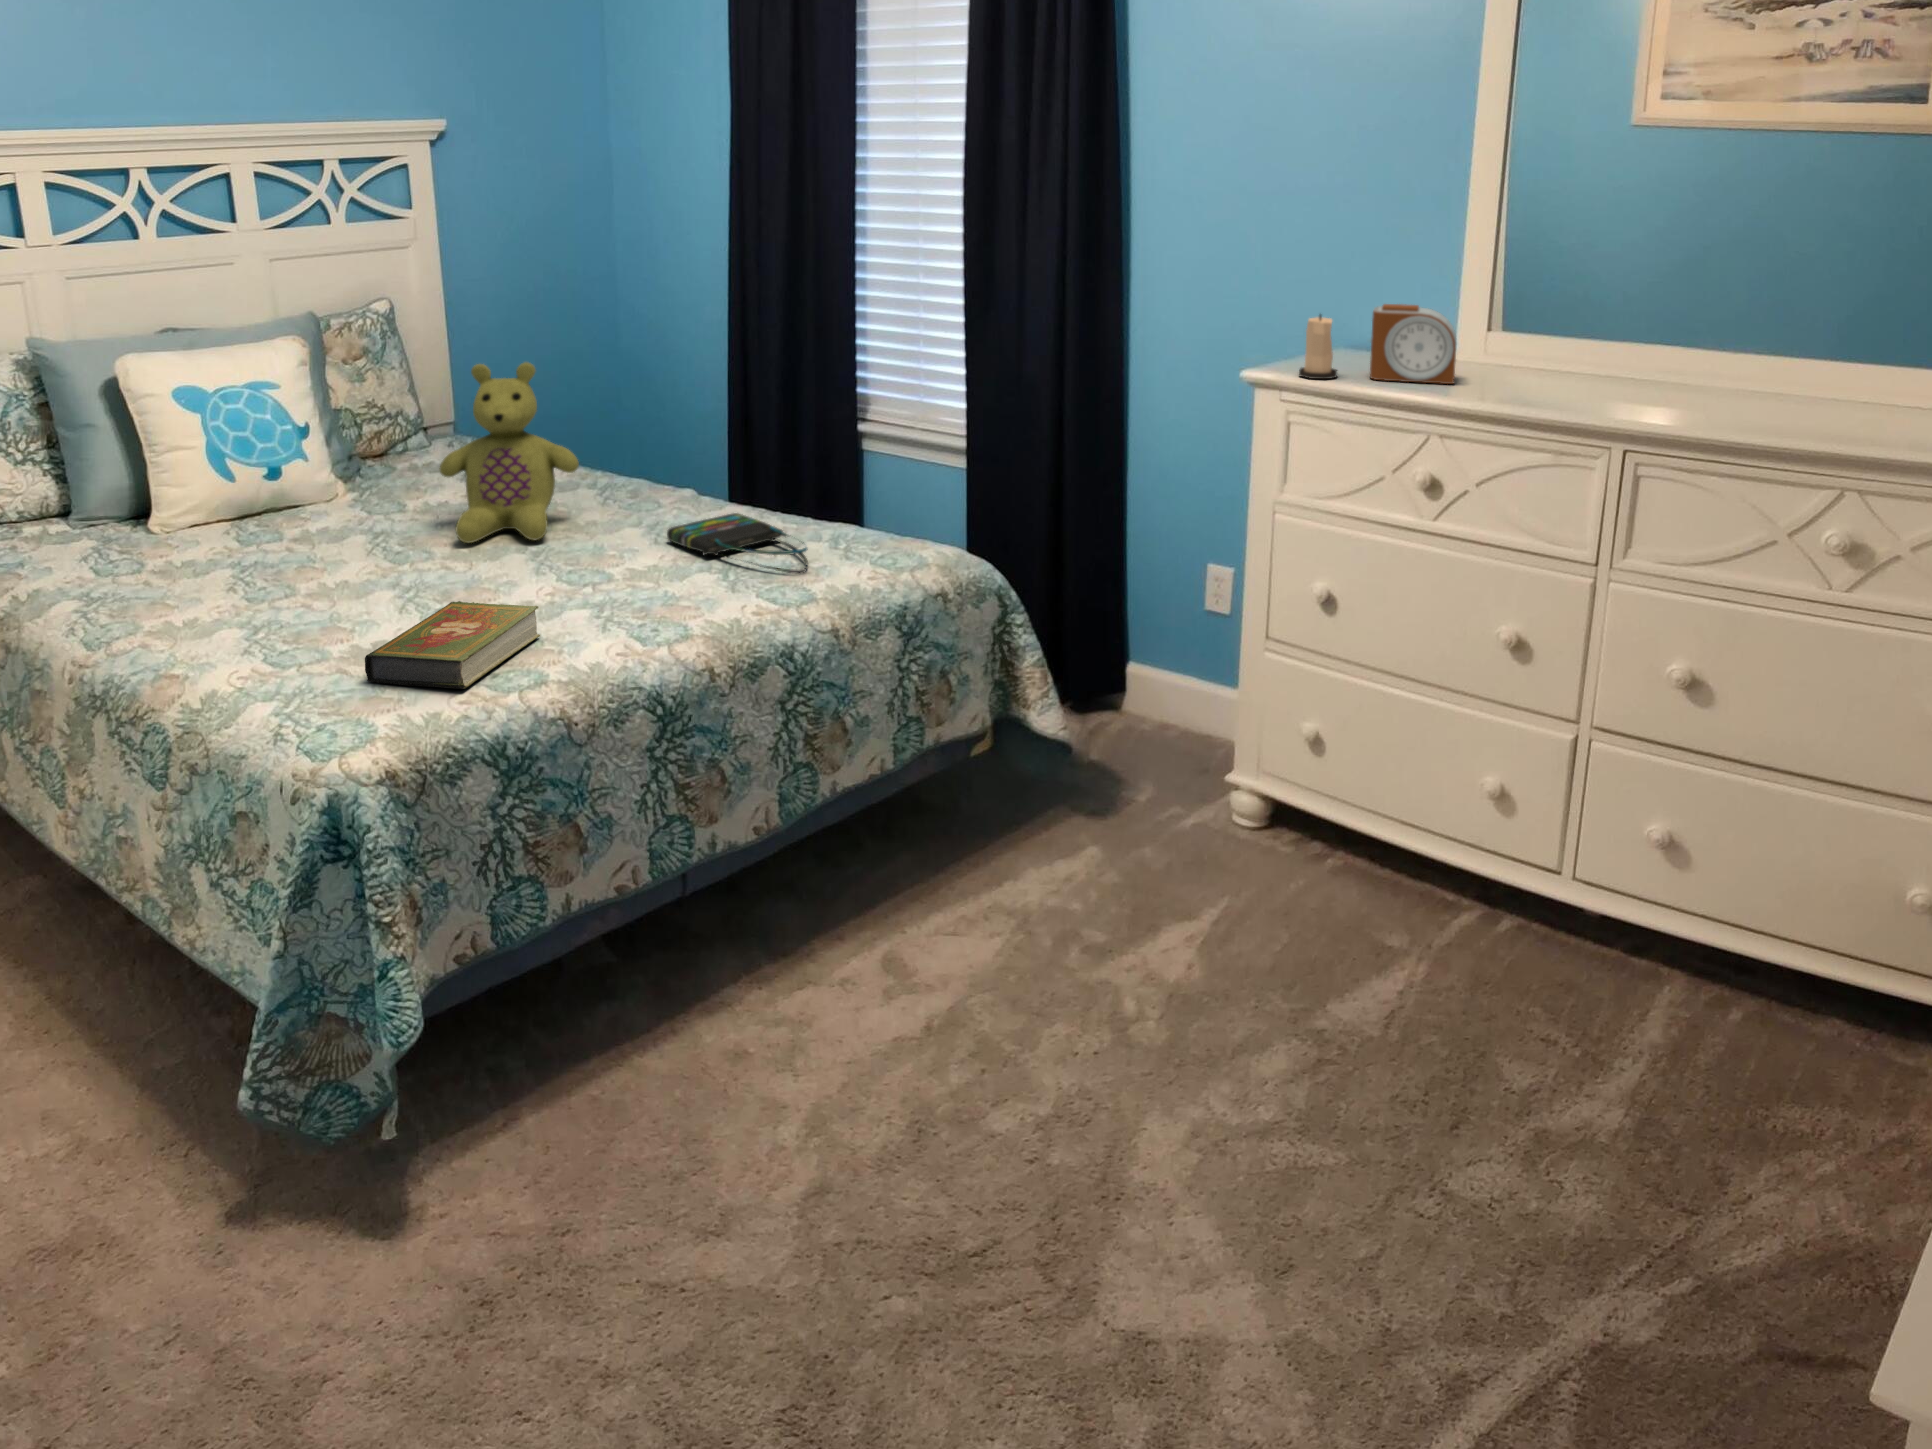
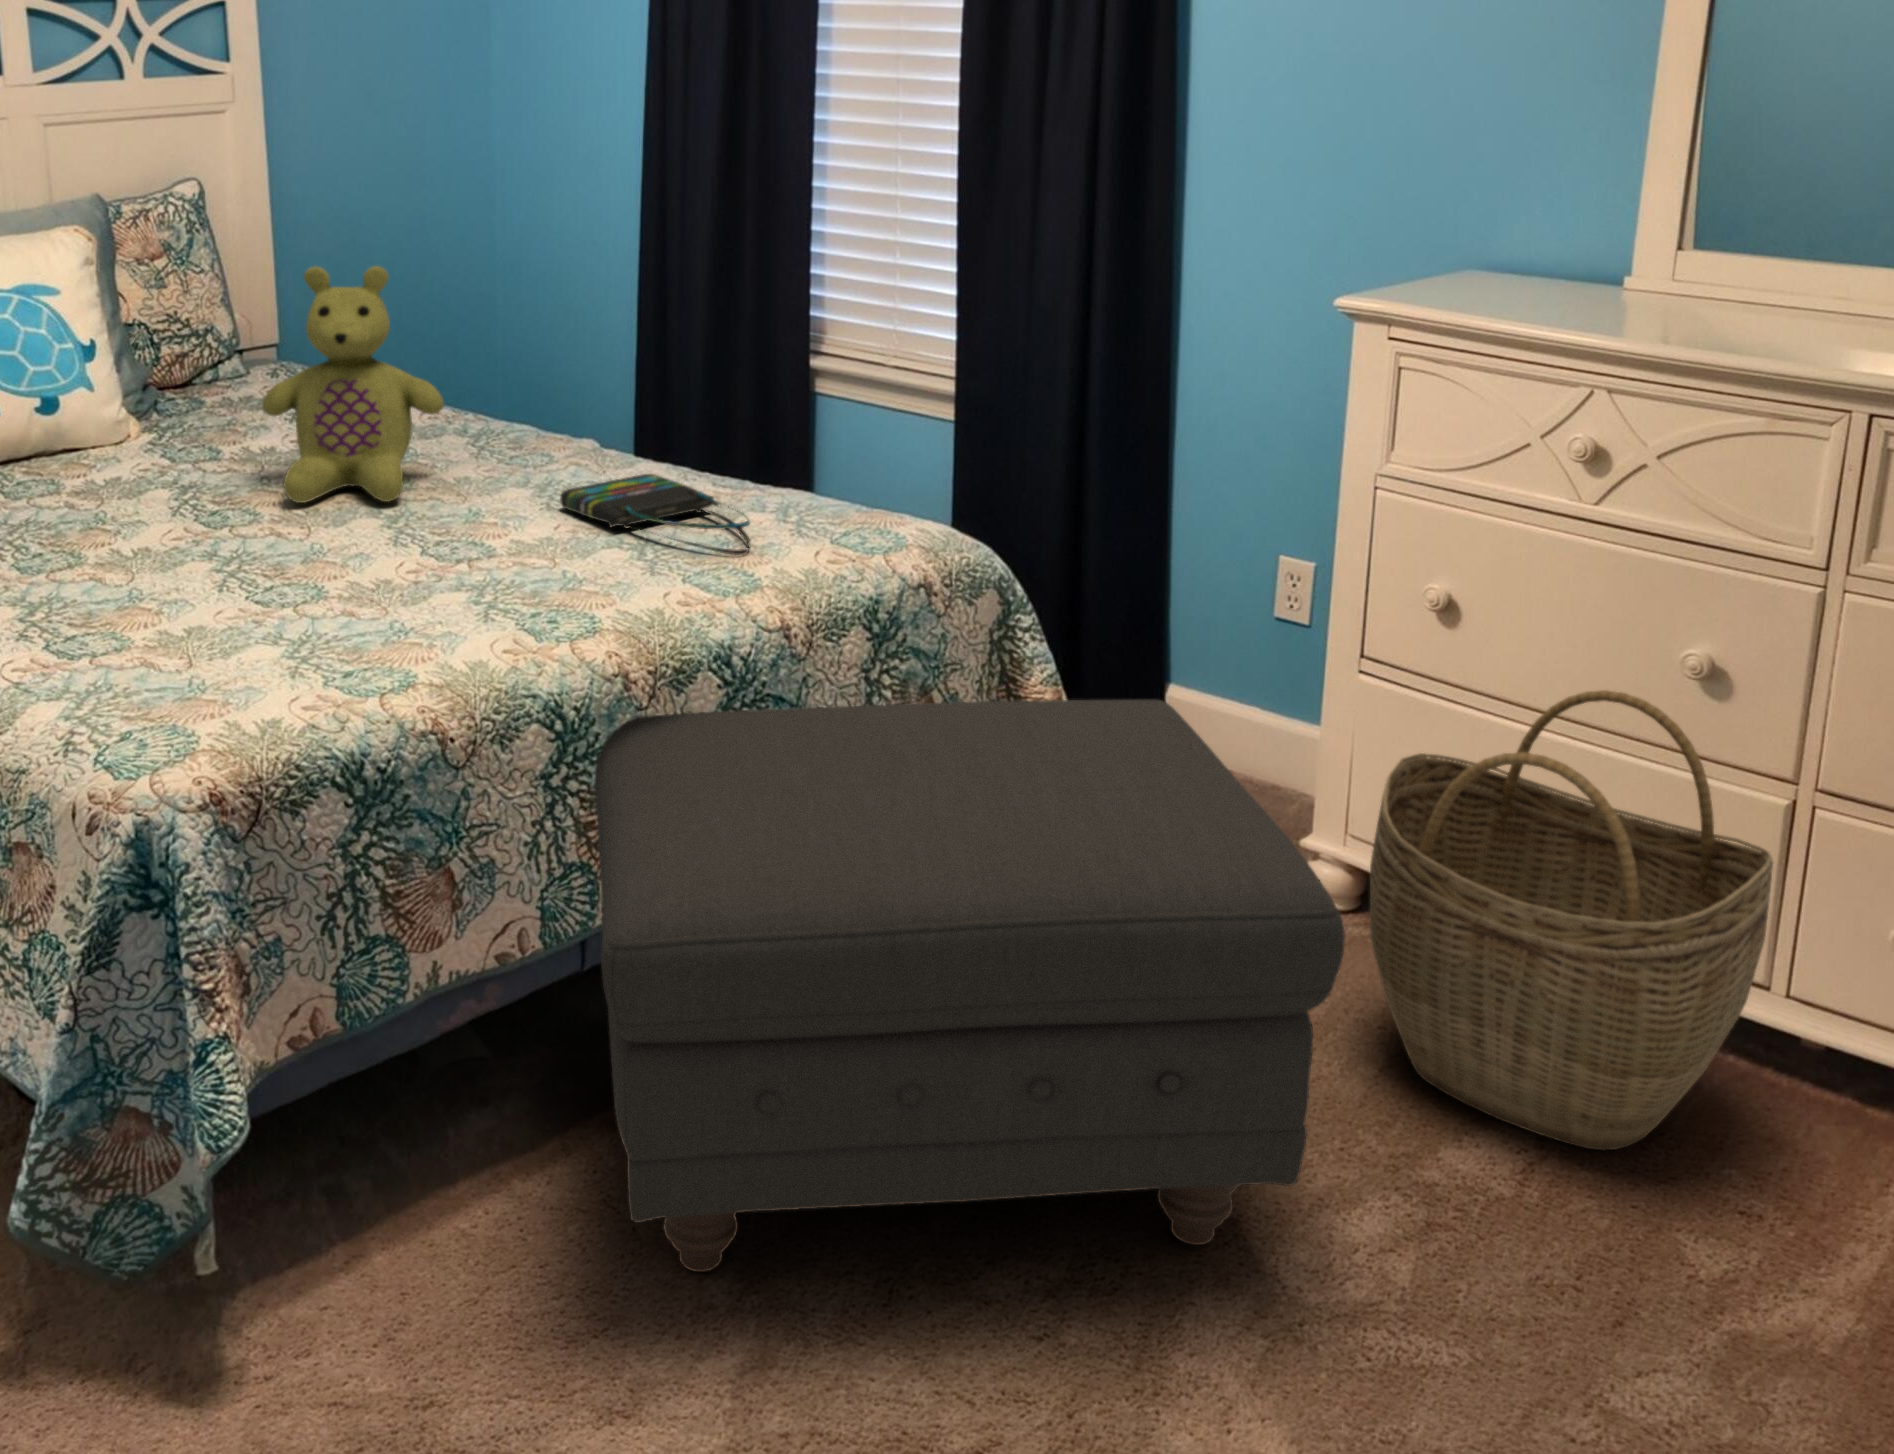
alarm clock: present [1370,304,1457,384] -> none [1536,206,1666,320]
candle: present [1299,314,1337,379] -> none [1435,217,1490,310]
book: present [365,601,540,689] -> none [173,577,400,692]
woven basket: none [1268,655,1549,1001] -> present [1370,690,1773,1150]
ottoman: none [685,673,1232,1124] -> present [594,700,1345,1272]

